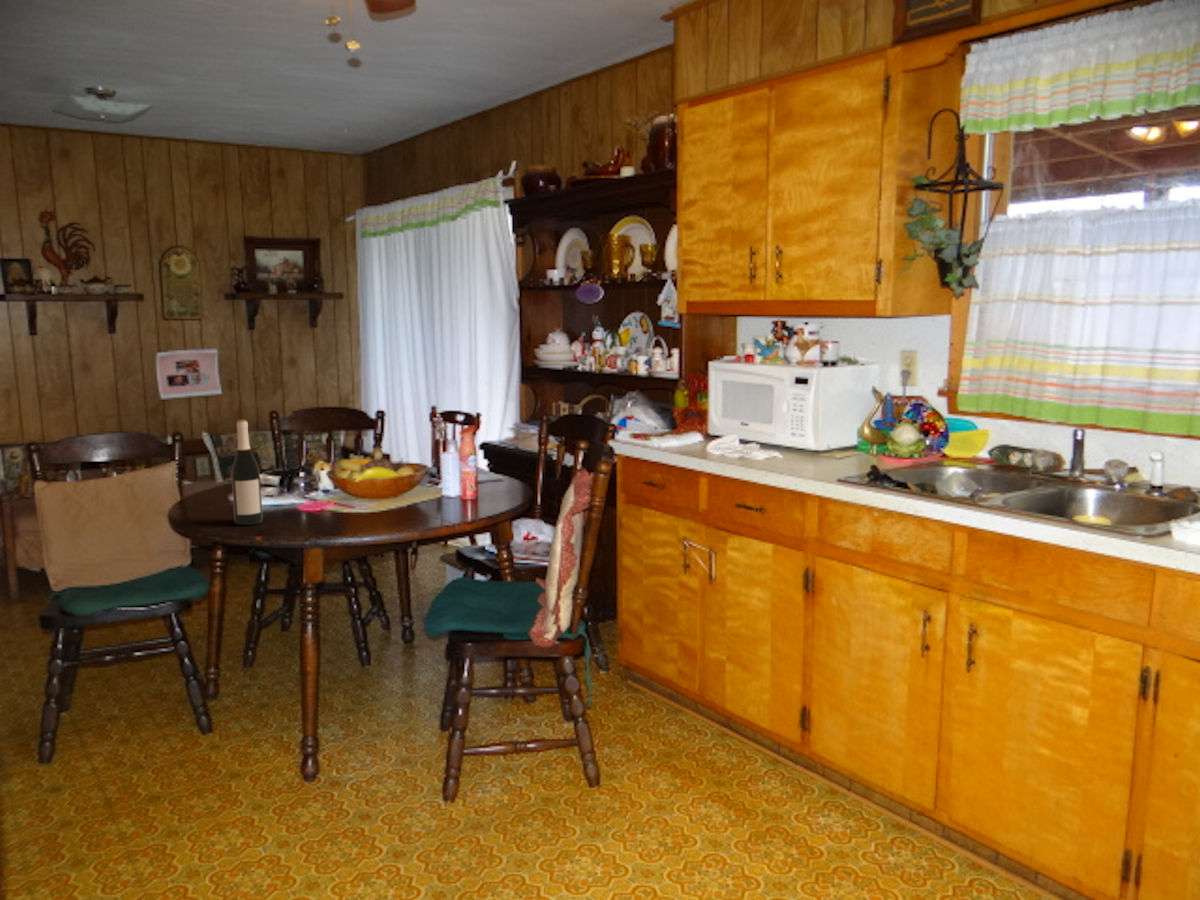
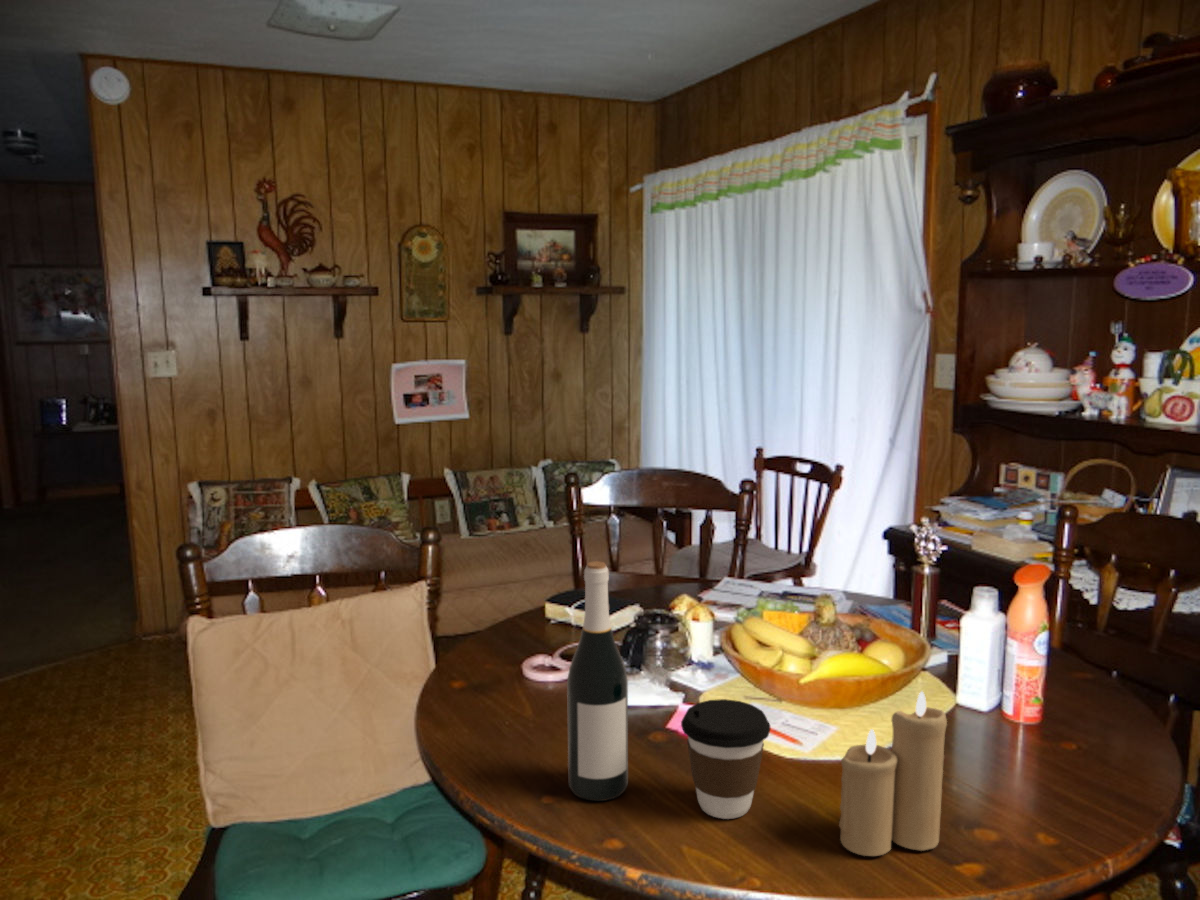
candle: none [345,463,389,529] -> present [839,692,947,856]
coffee cup: none [282,479,321,526] -> present [681,699,770,819]

